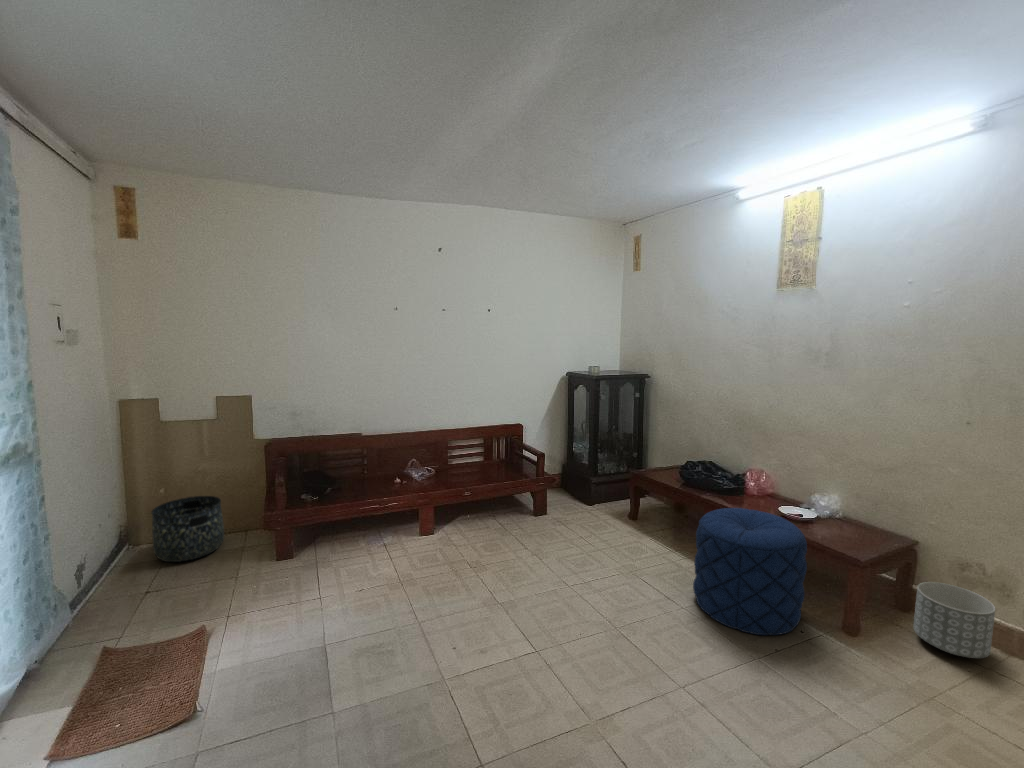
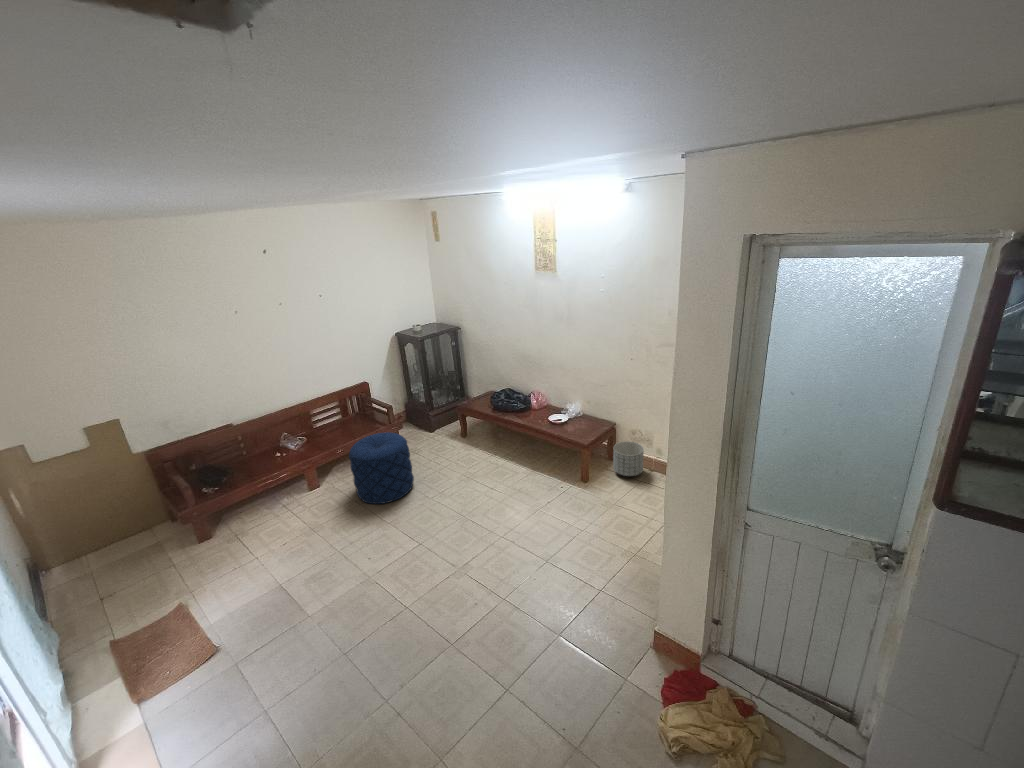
basket: present [152,496,224,562] -> none [61,511,137,575]
pouf: present [693,508,807,635] -> present [349,432,414,504]

